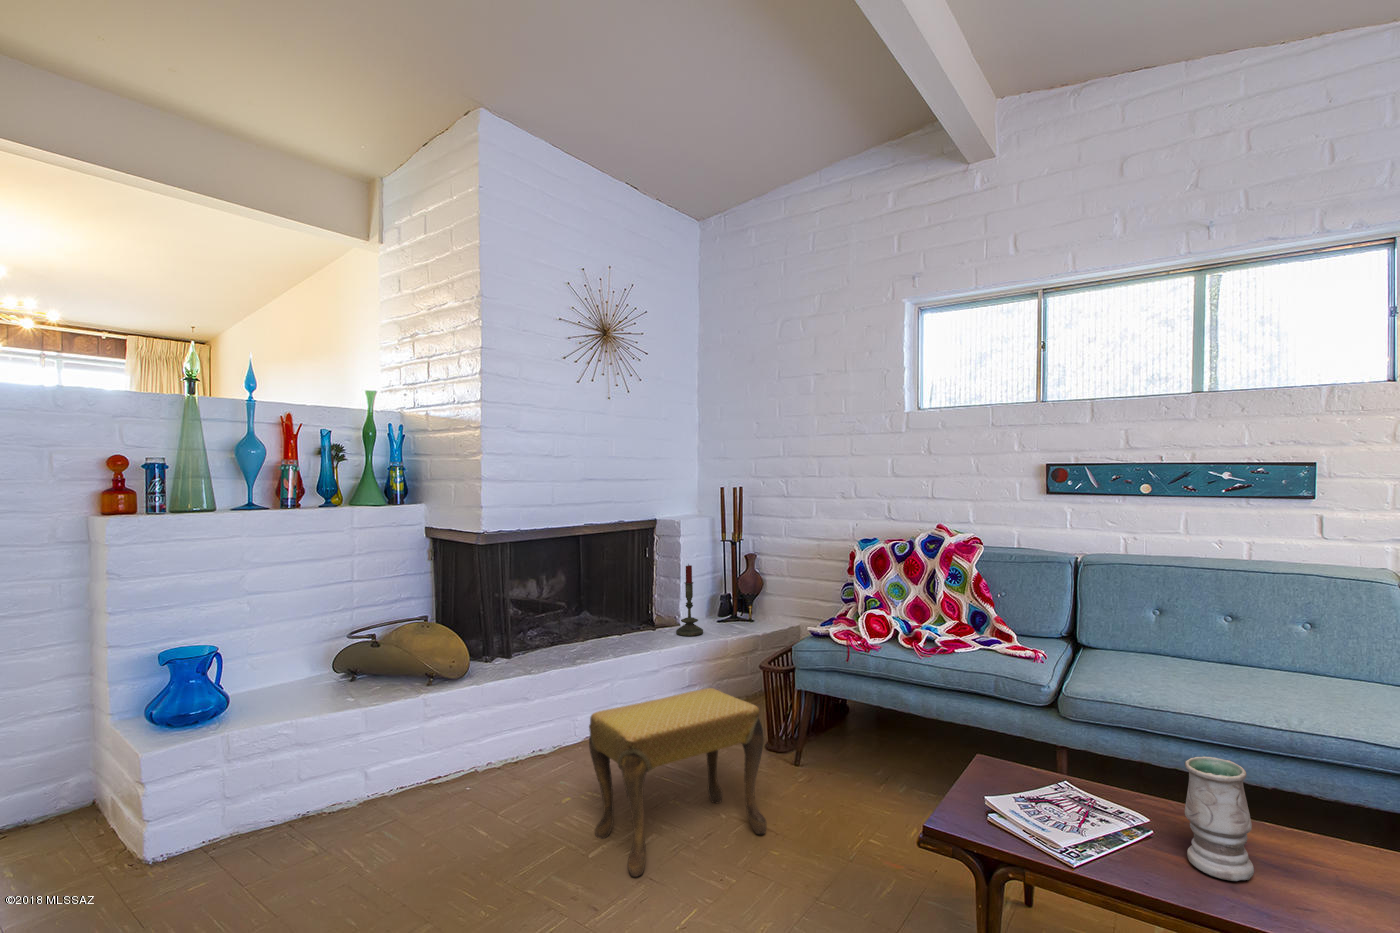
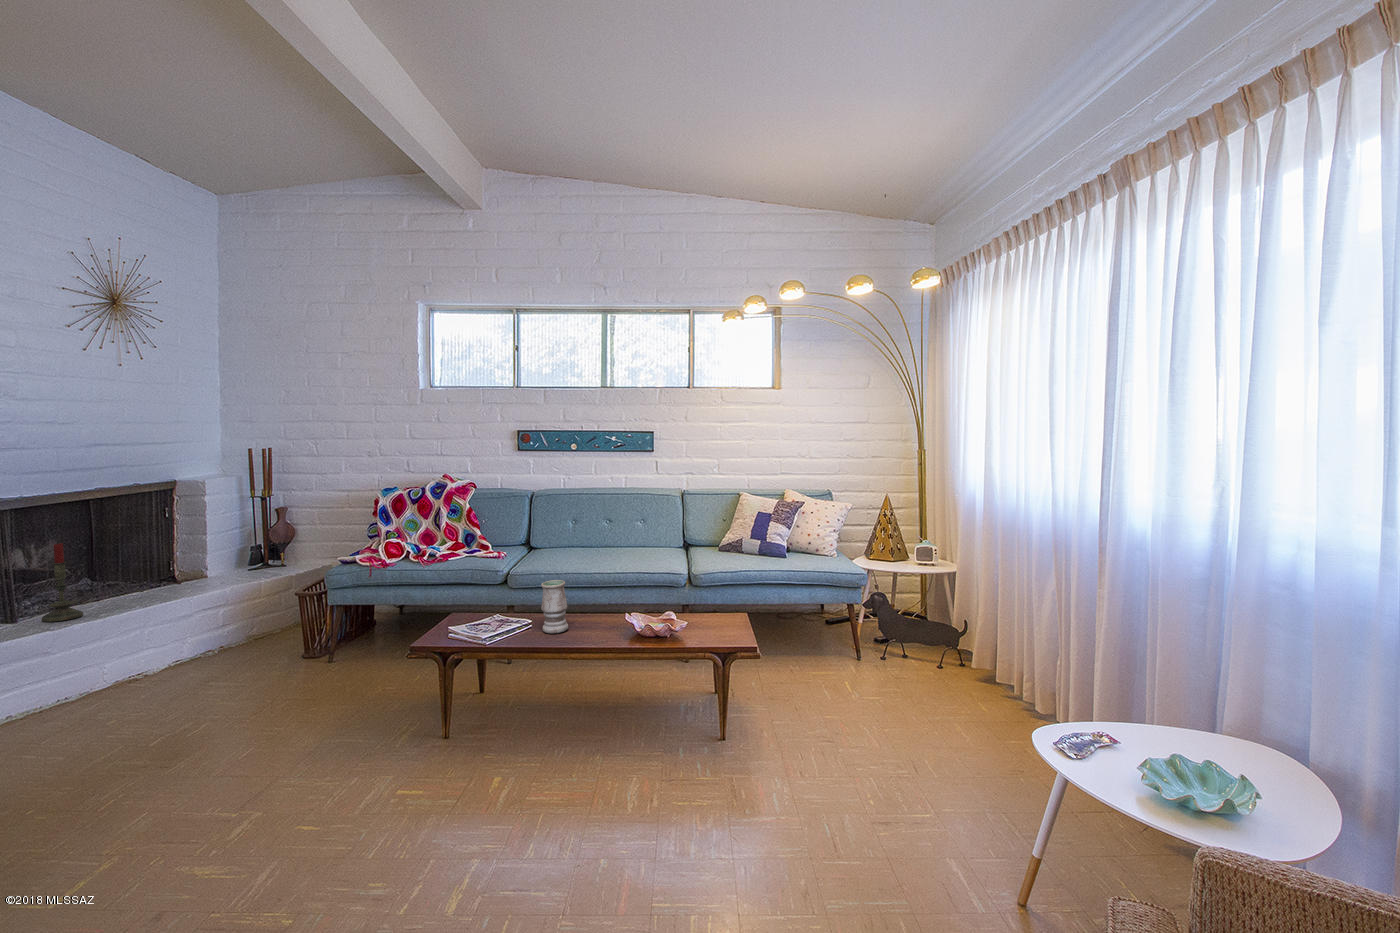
candle: present [676,564,703,636] -> present [42,543,83,622]
footstool: present [589,688,766,877] -> none [138,608,306,744]

